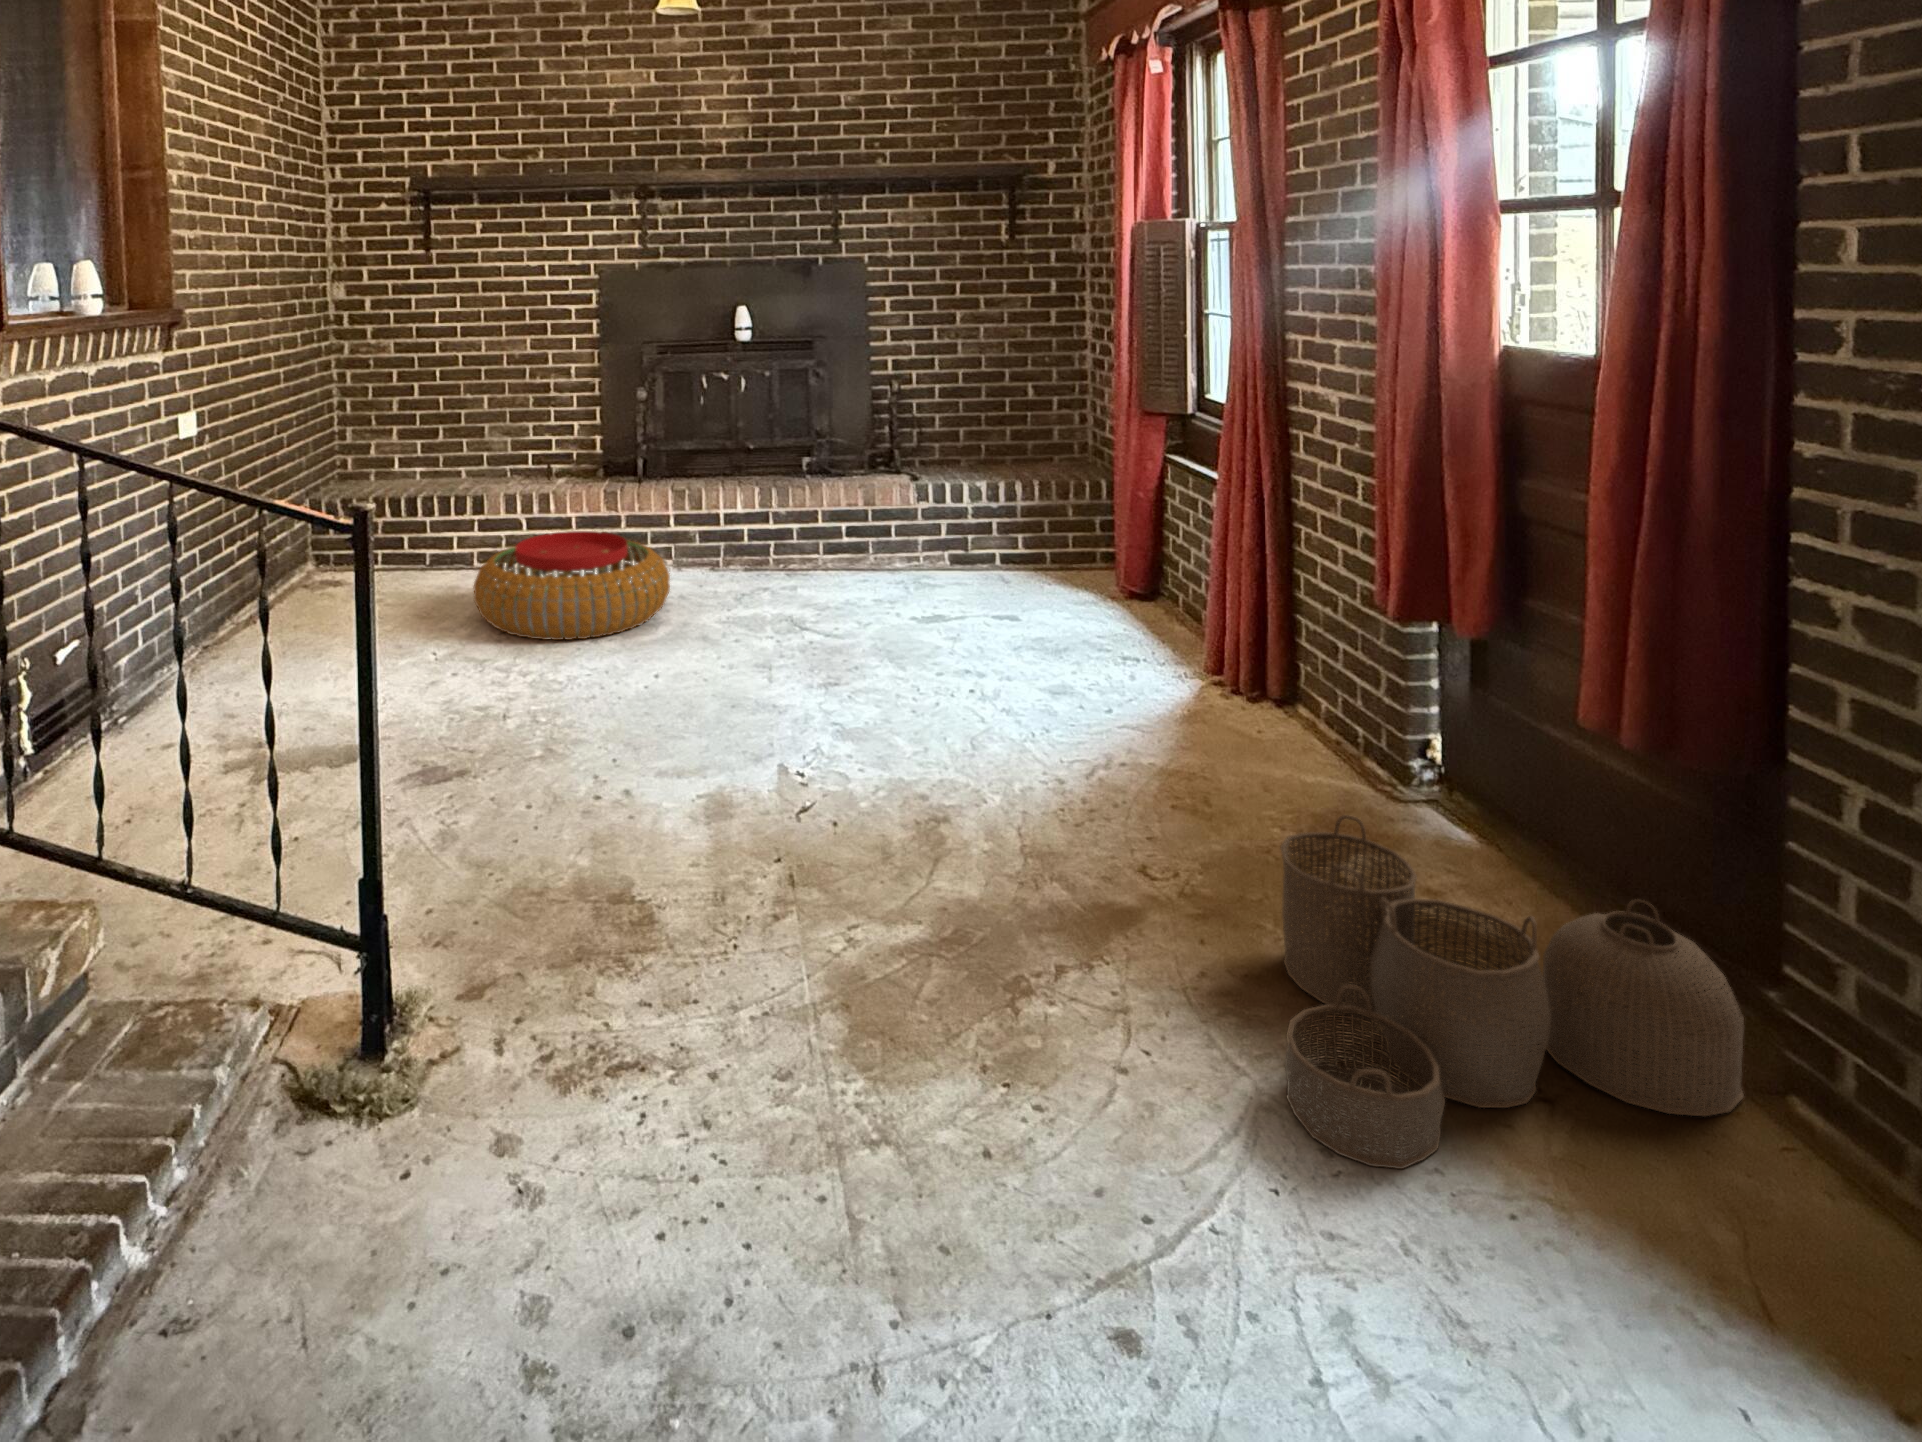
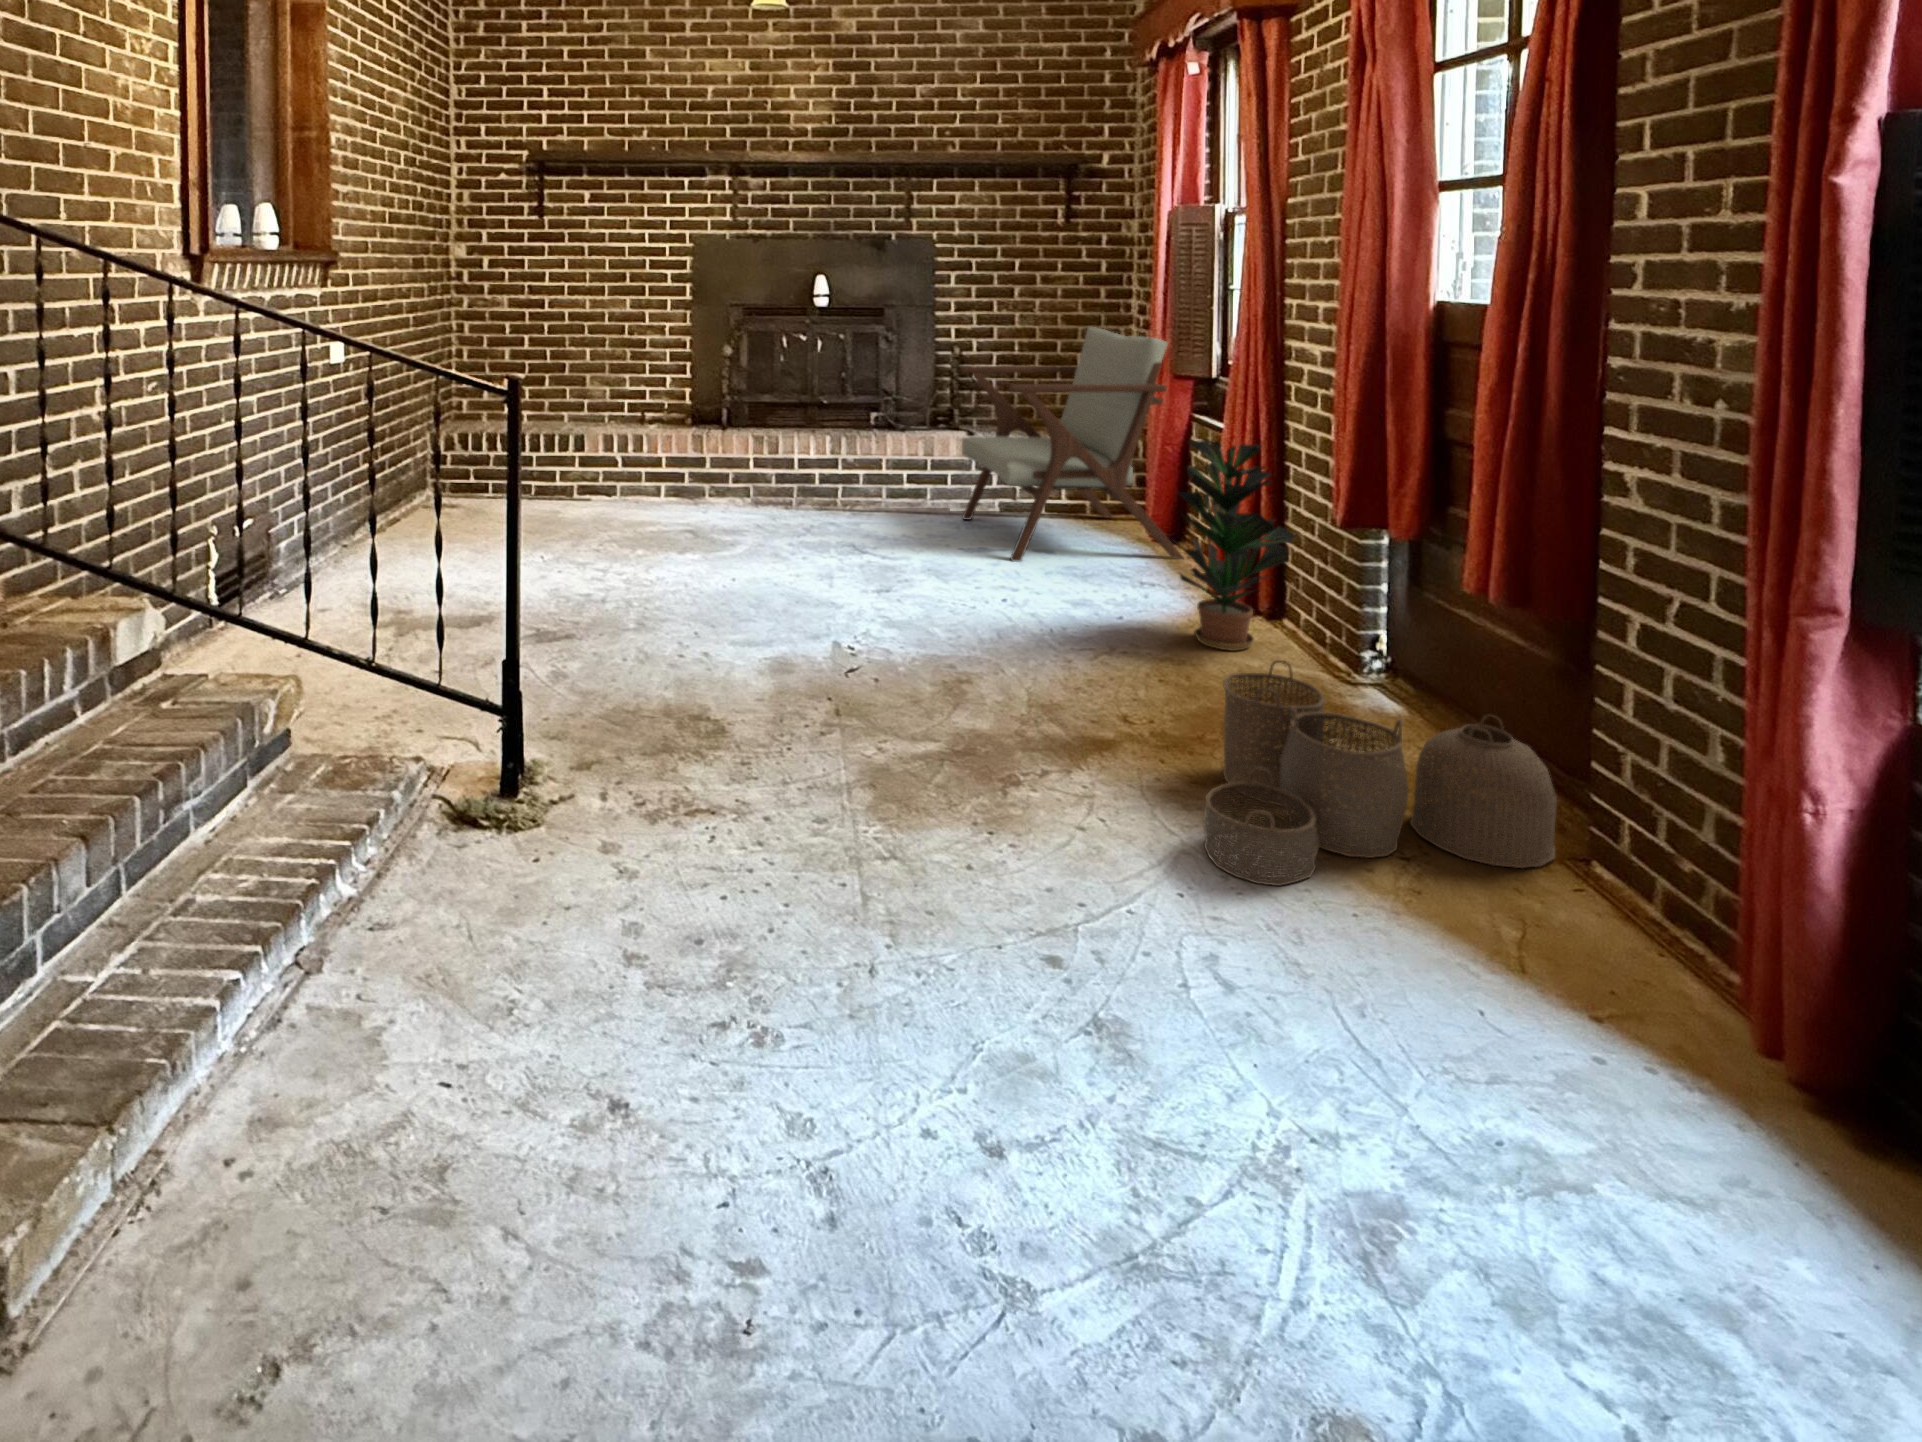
lounge chair: none [904,358,1170,638] -> present [961,327,1183,562]
potted plant: none [1169,506,1324,760] -> present [1179,440,1296,651]
pouf: present [474,531,670,640] -> none [577,463,748,551]

